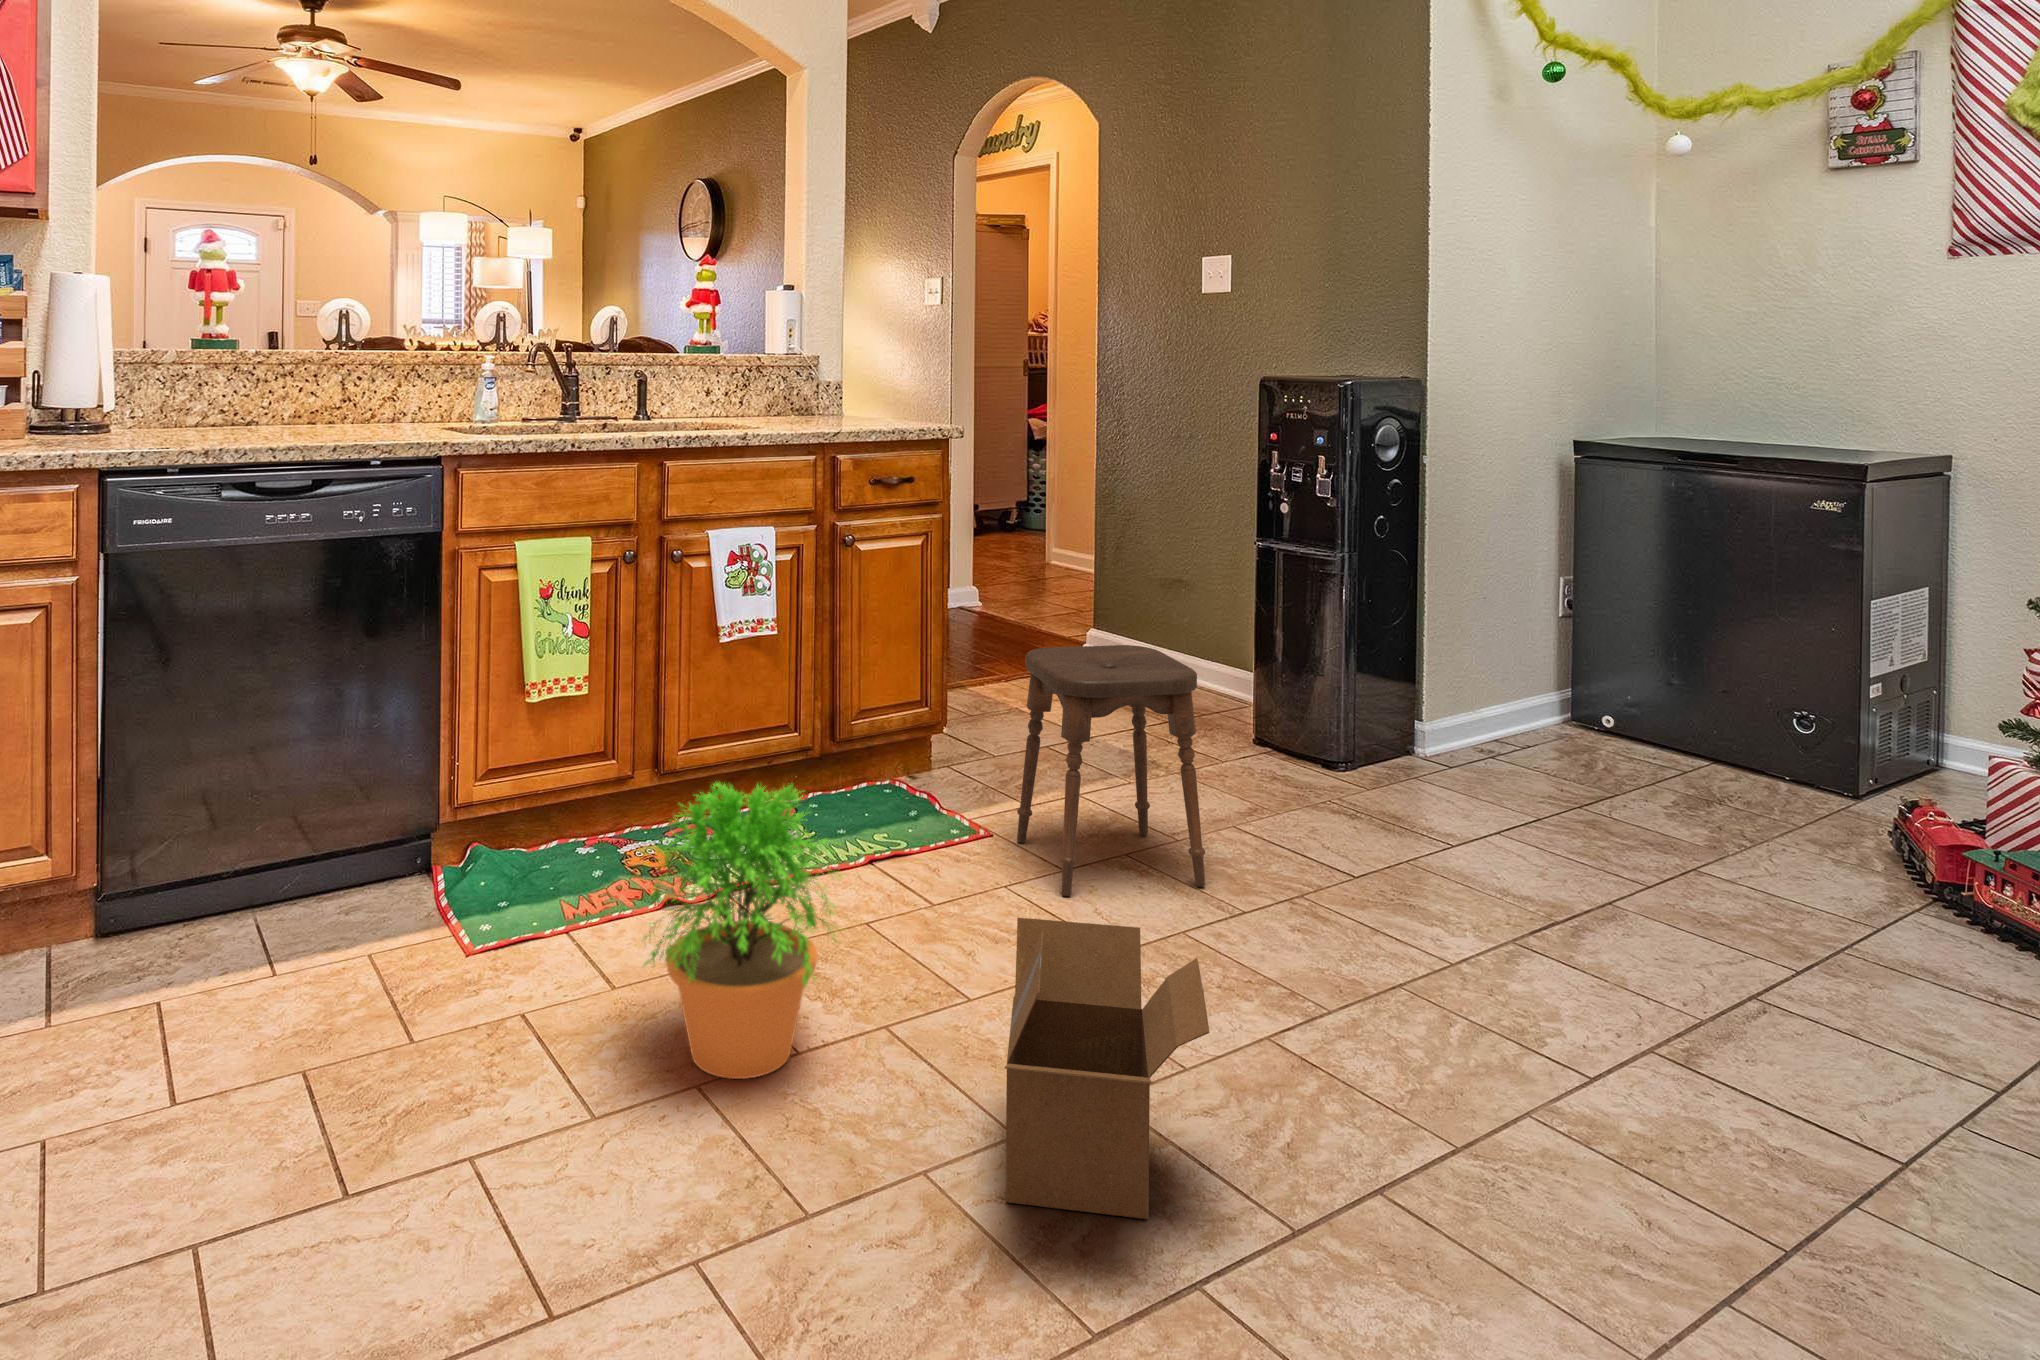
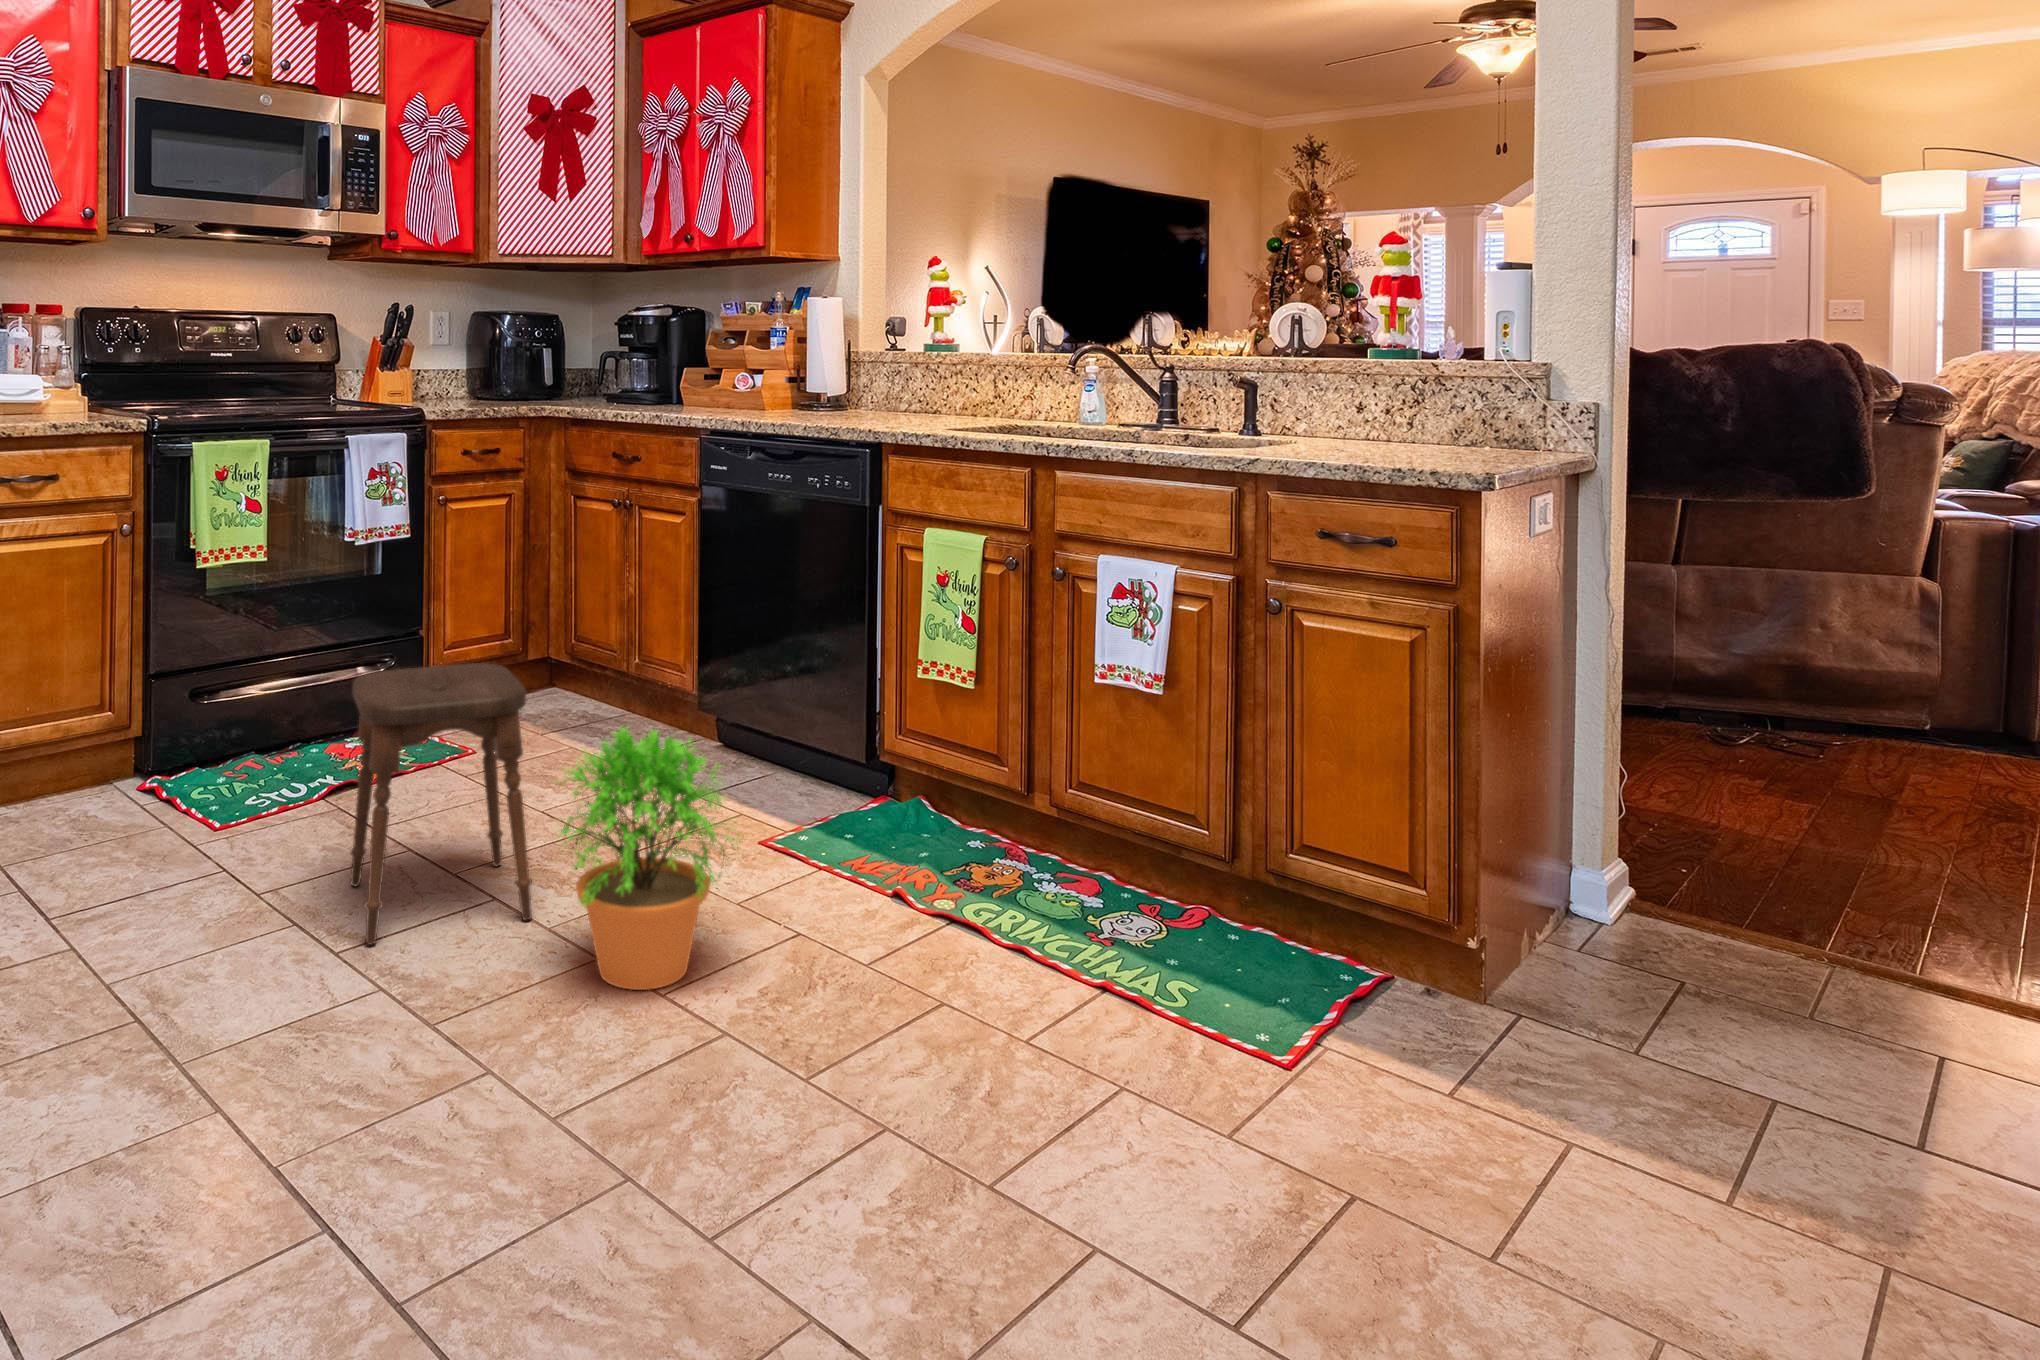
stool: present [1017,645,1205,896] -> present [350,663,532,945]
cardboard box: present [1005,918,1209,1219] -> none [324,922,595,1185]

